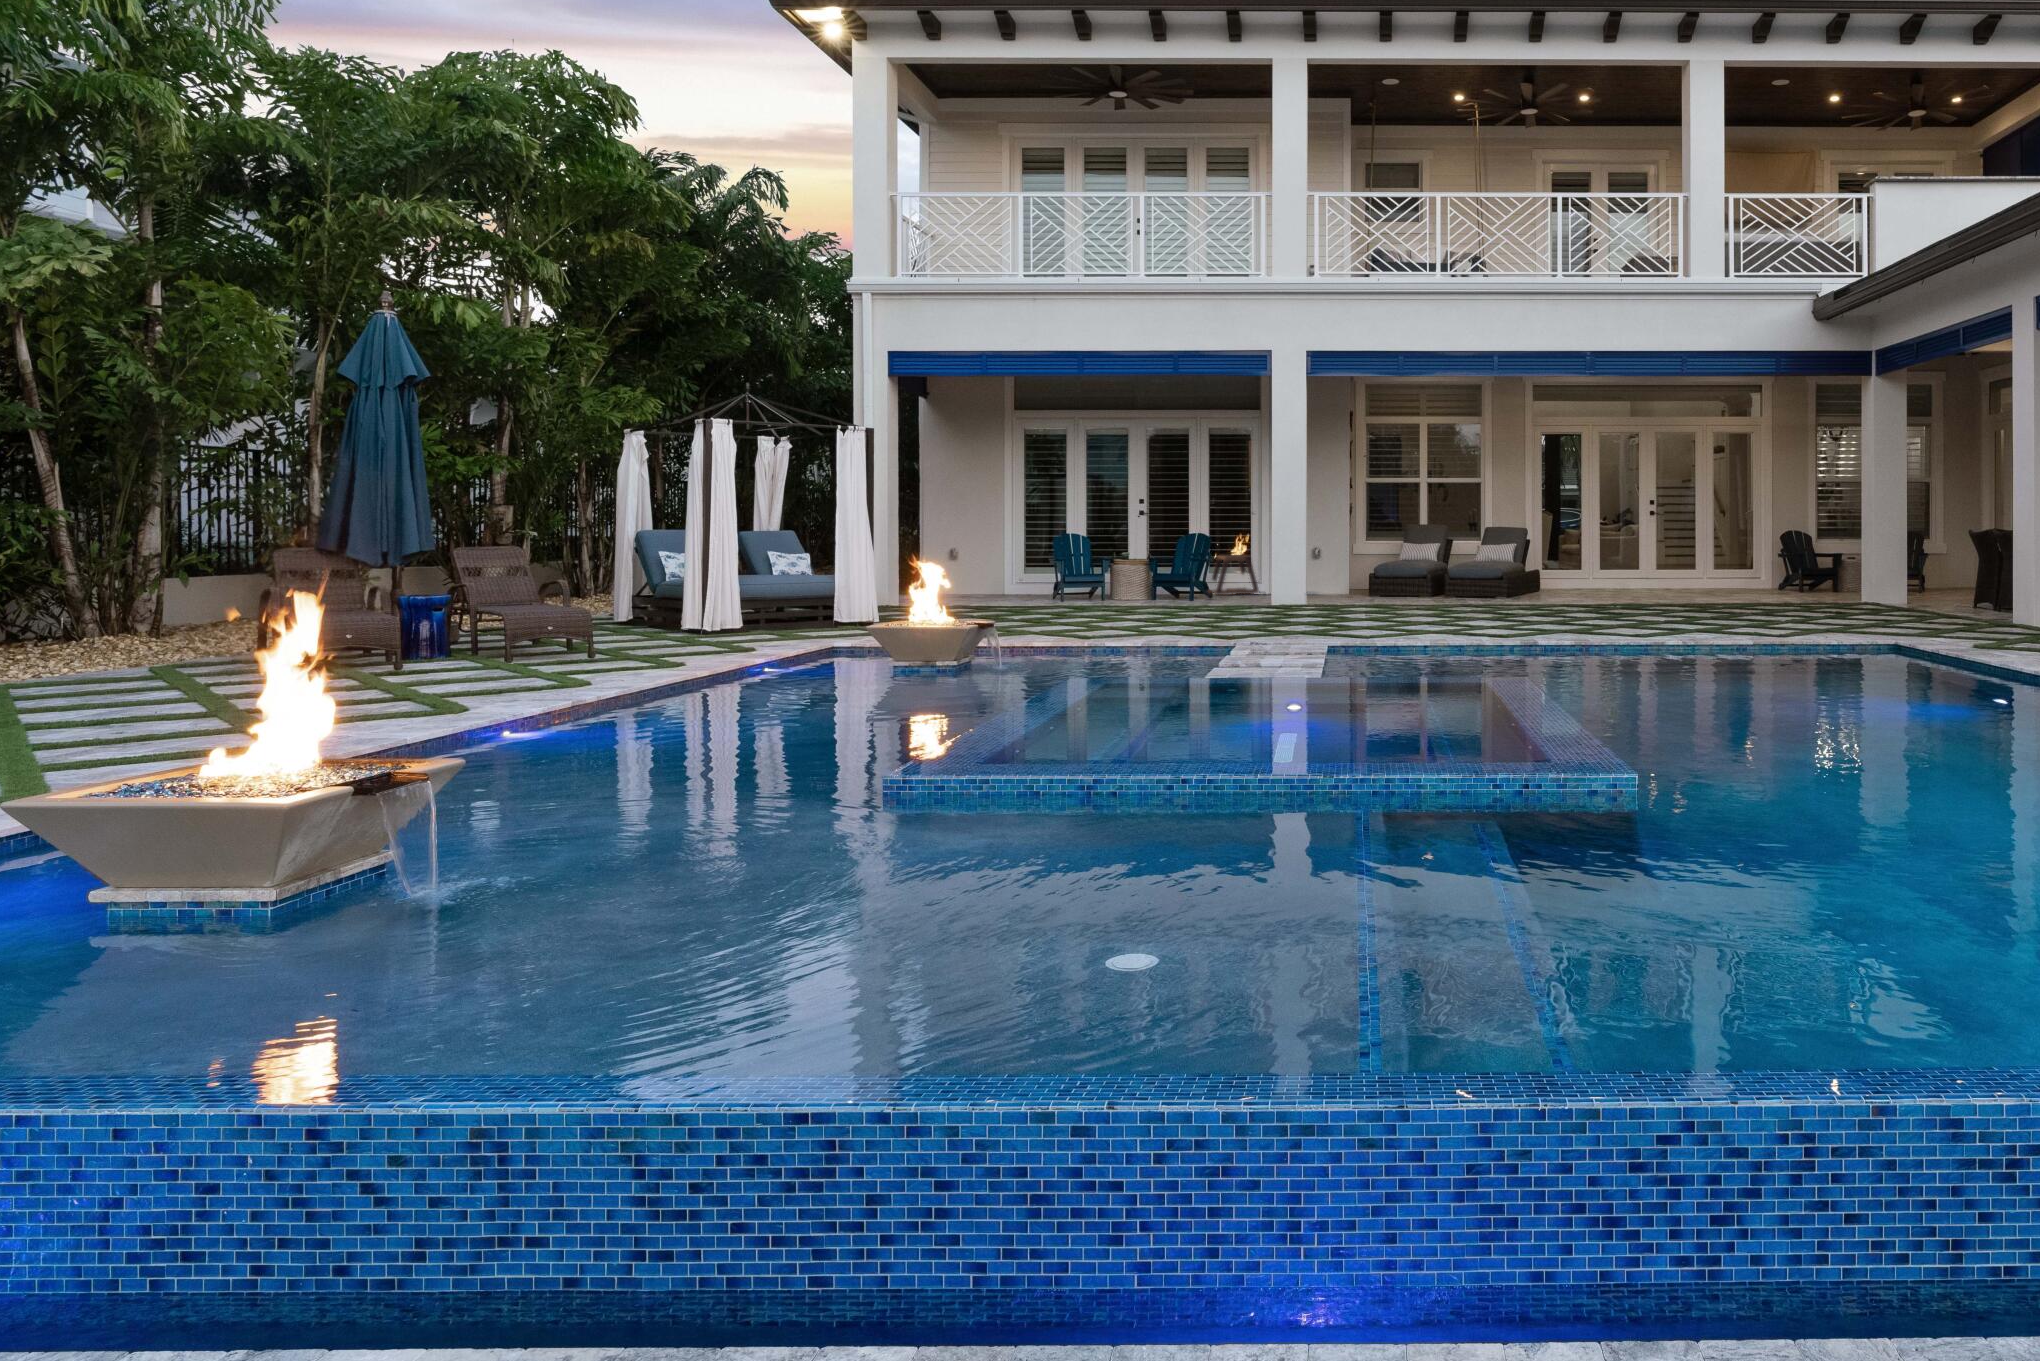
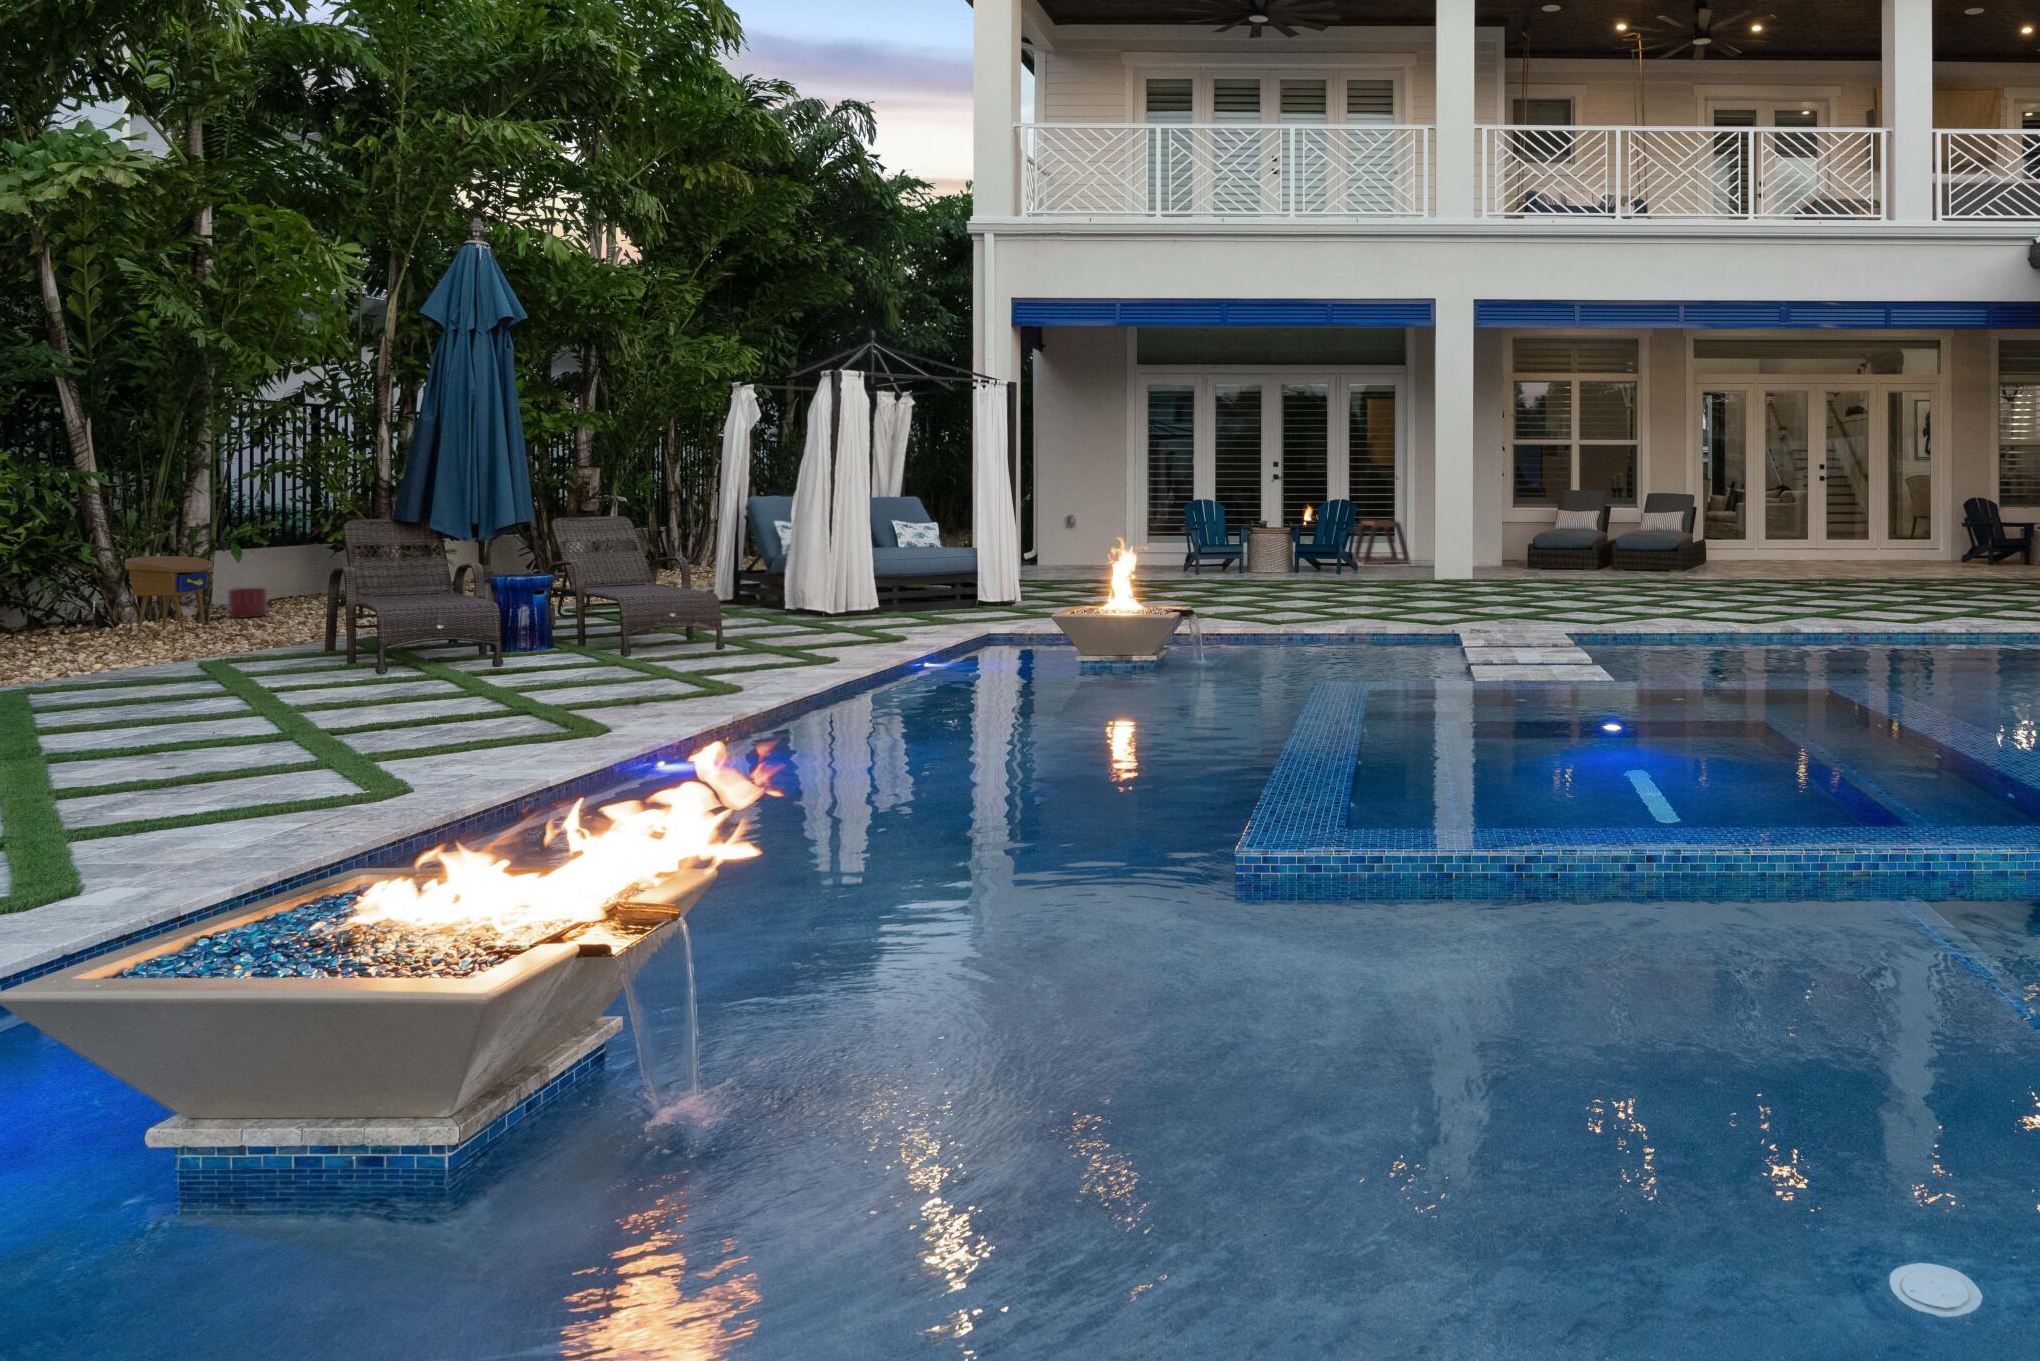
side table: none [92,581,166,647] -> present [125,556,212,634]
planter: none [181,610,215,636] -> present [228,588,267,618]

